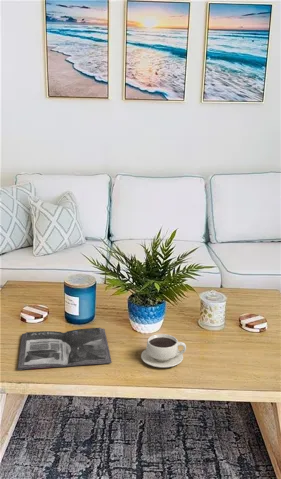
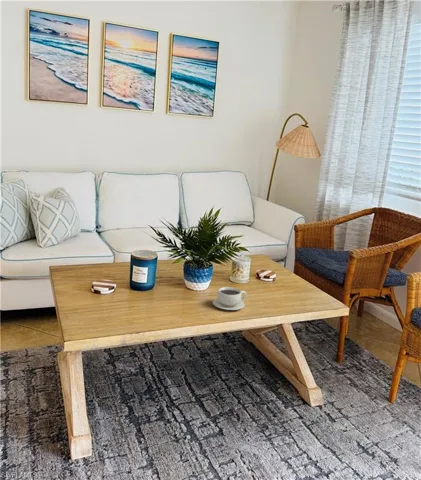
magazine: present [18,328,112,370] -> none [108,290,196,323]

